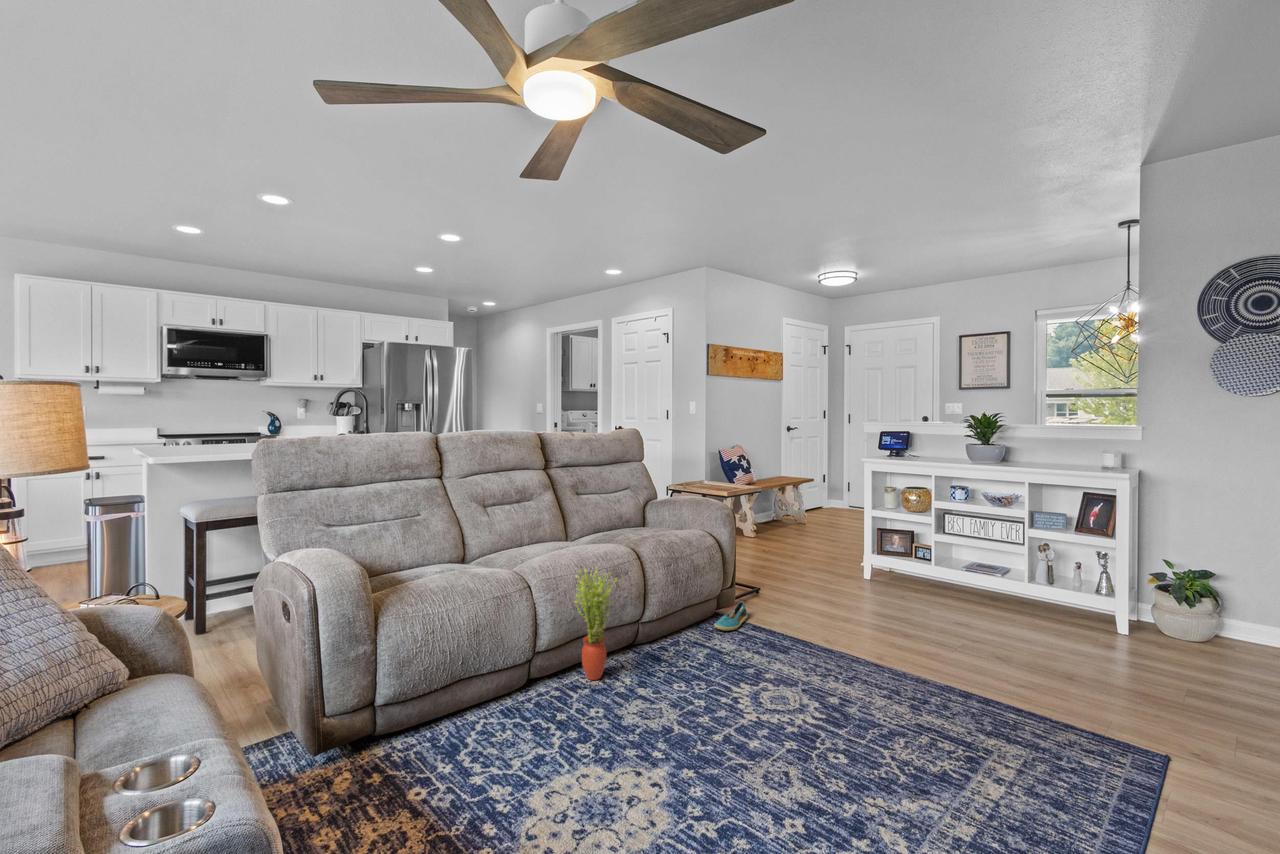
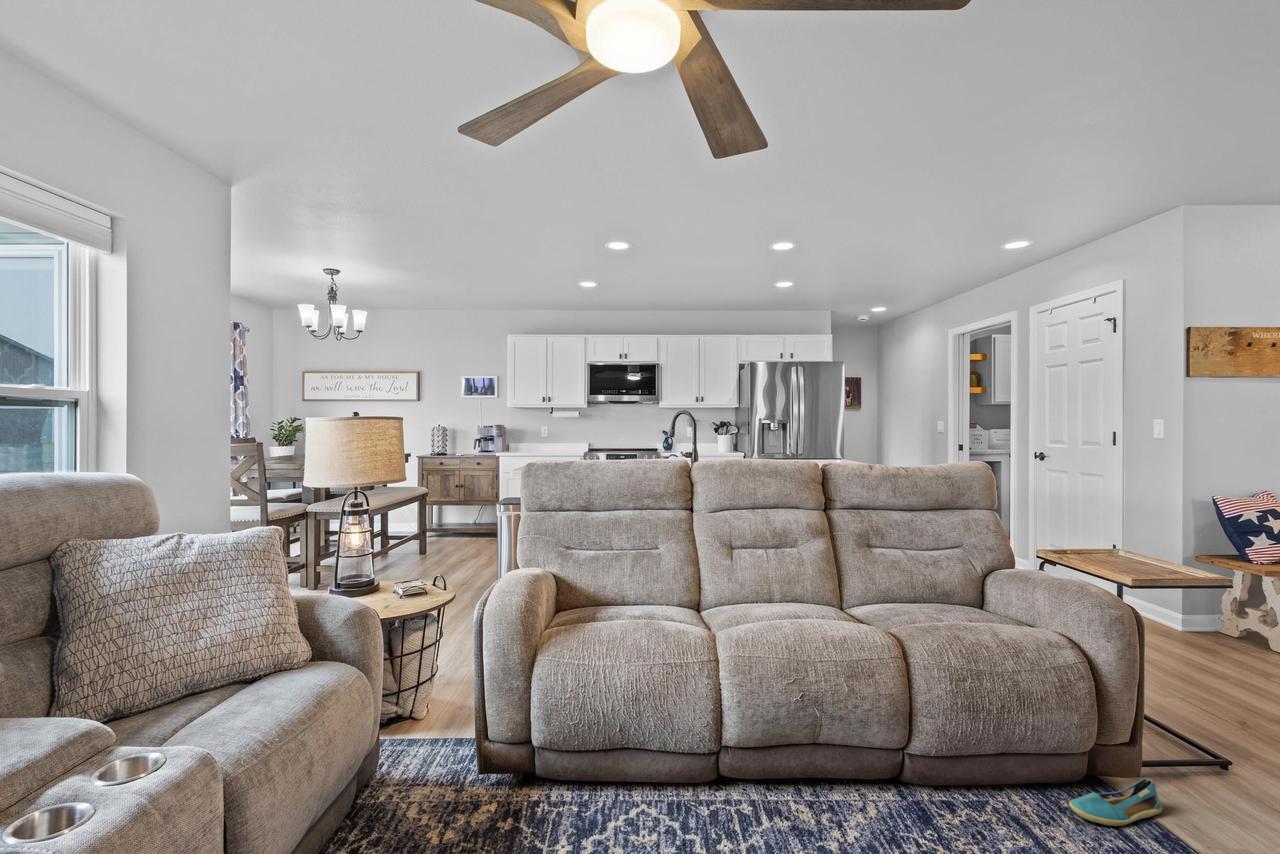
potted plant: present [574,568,617,680] -> none [775,650,846,813]

